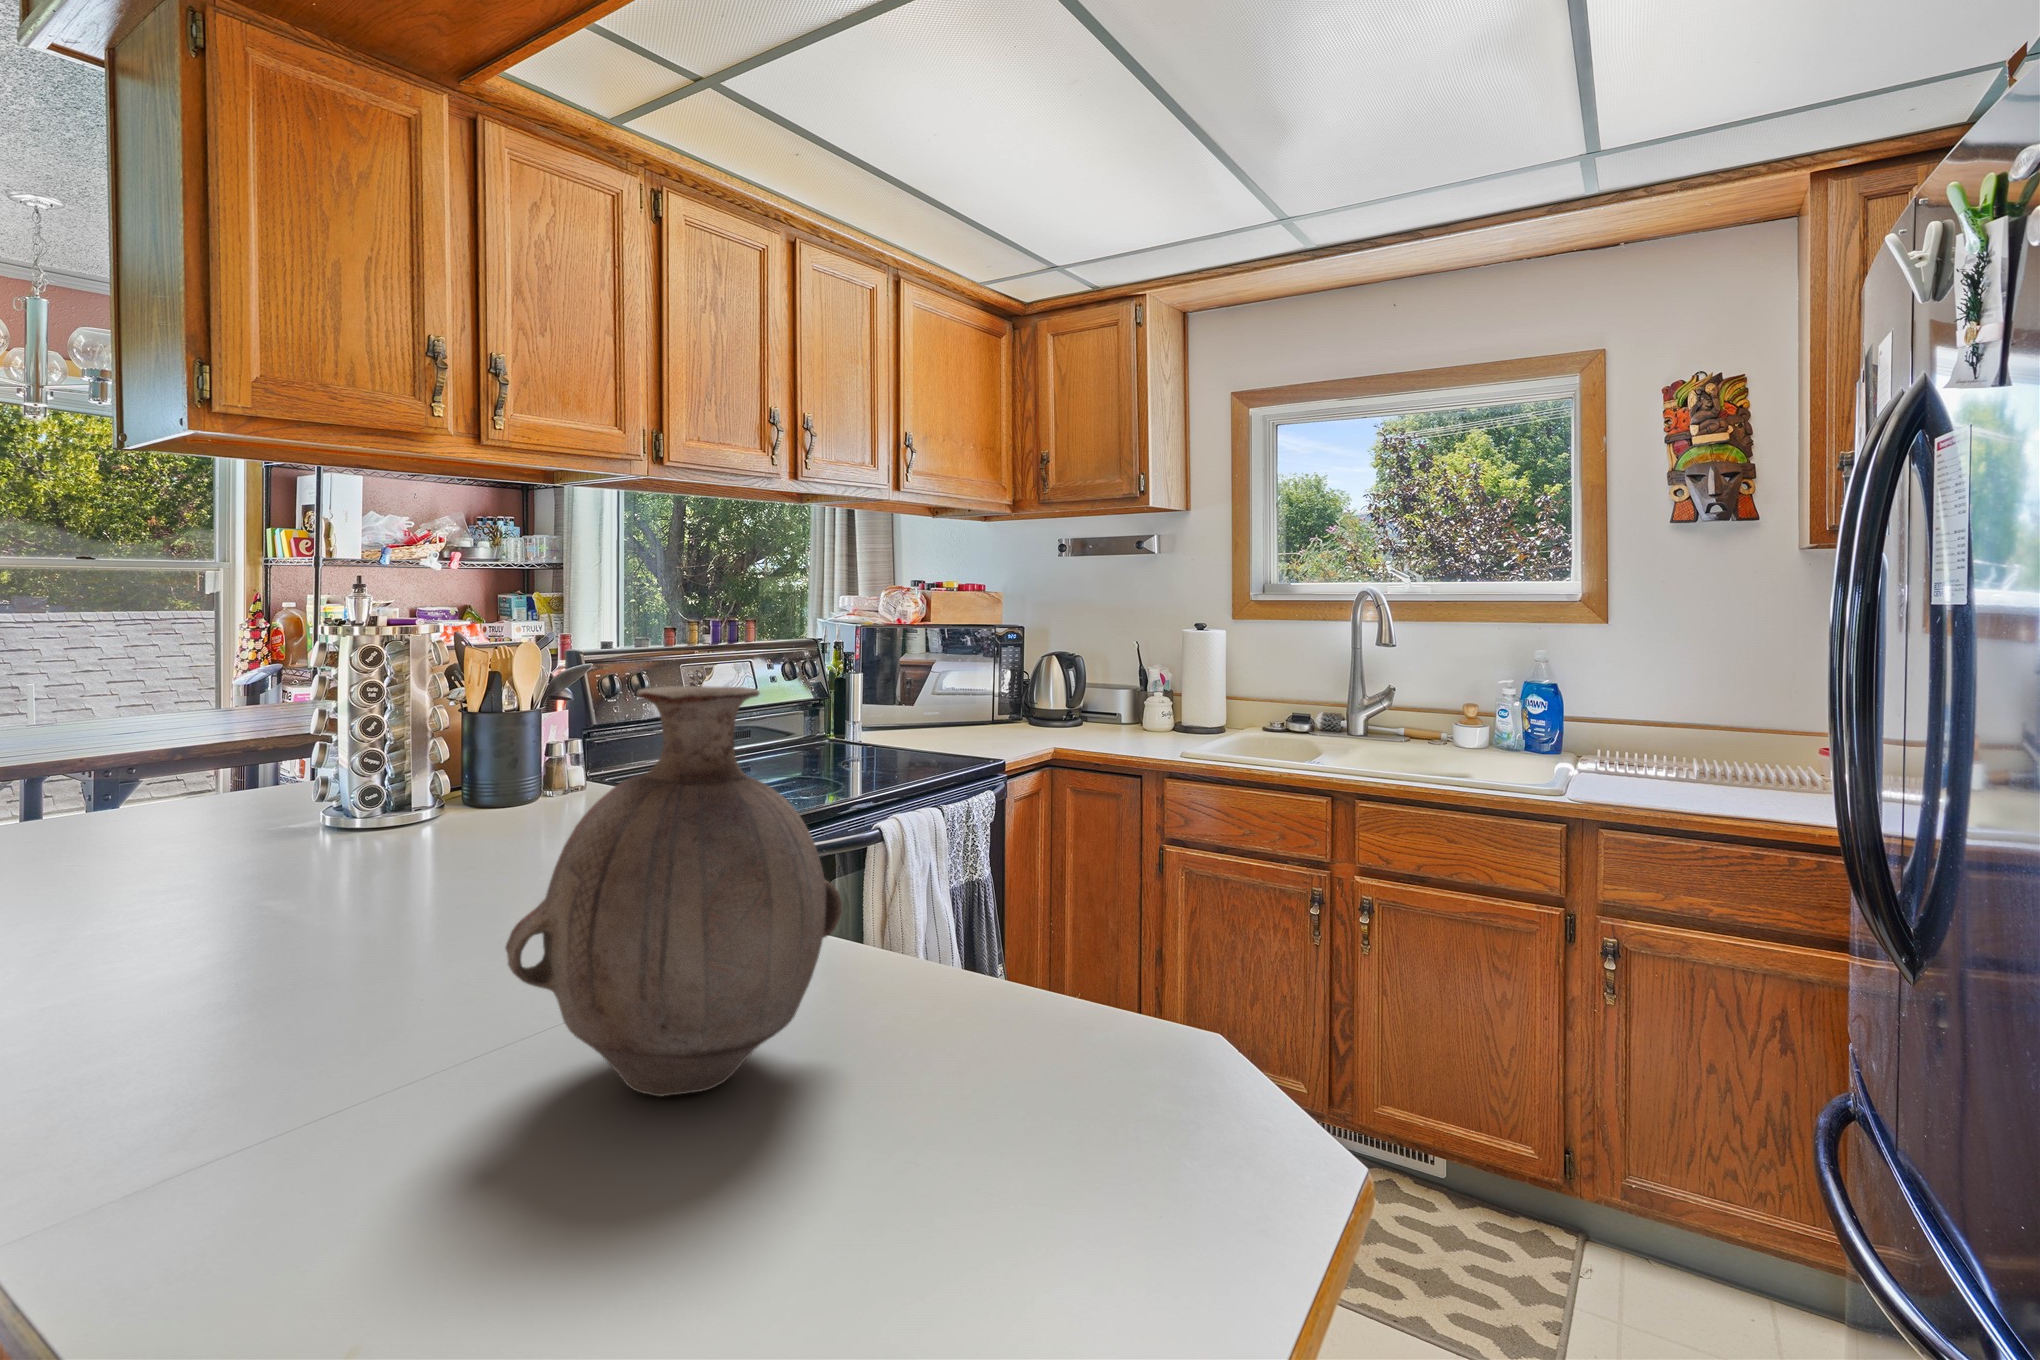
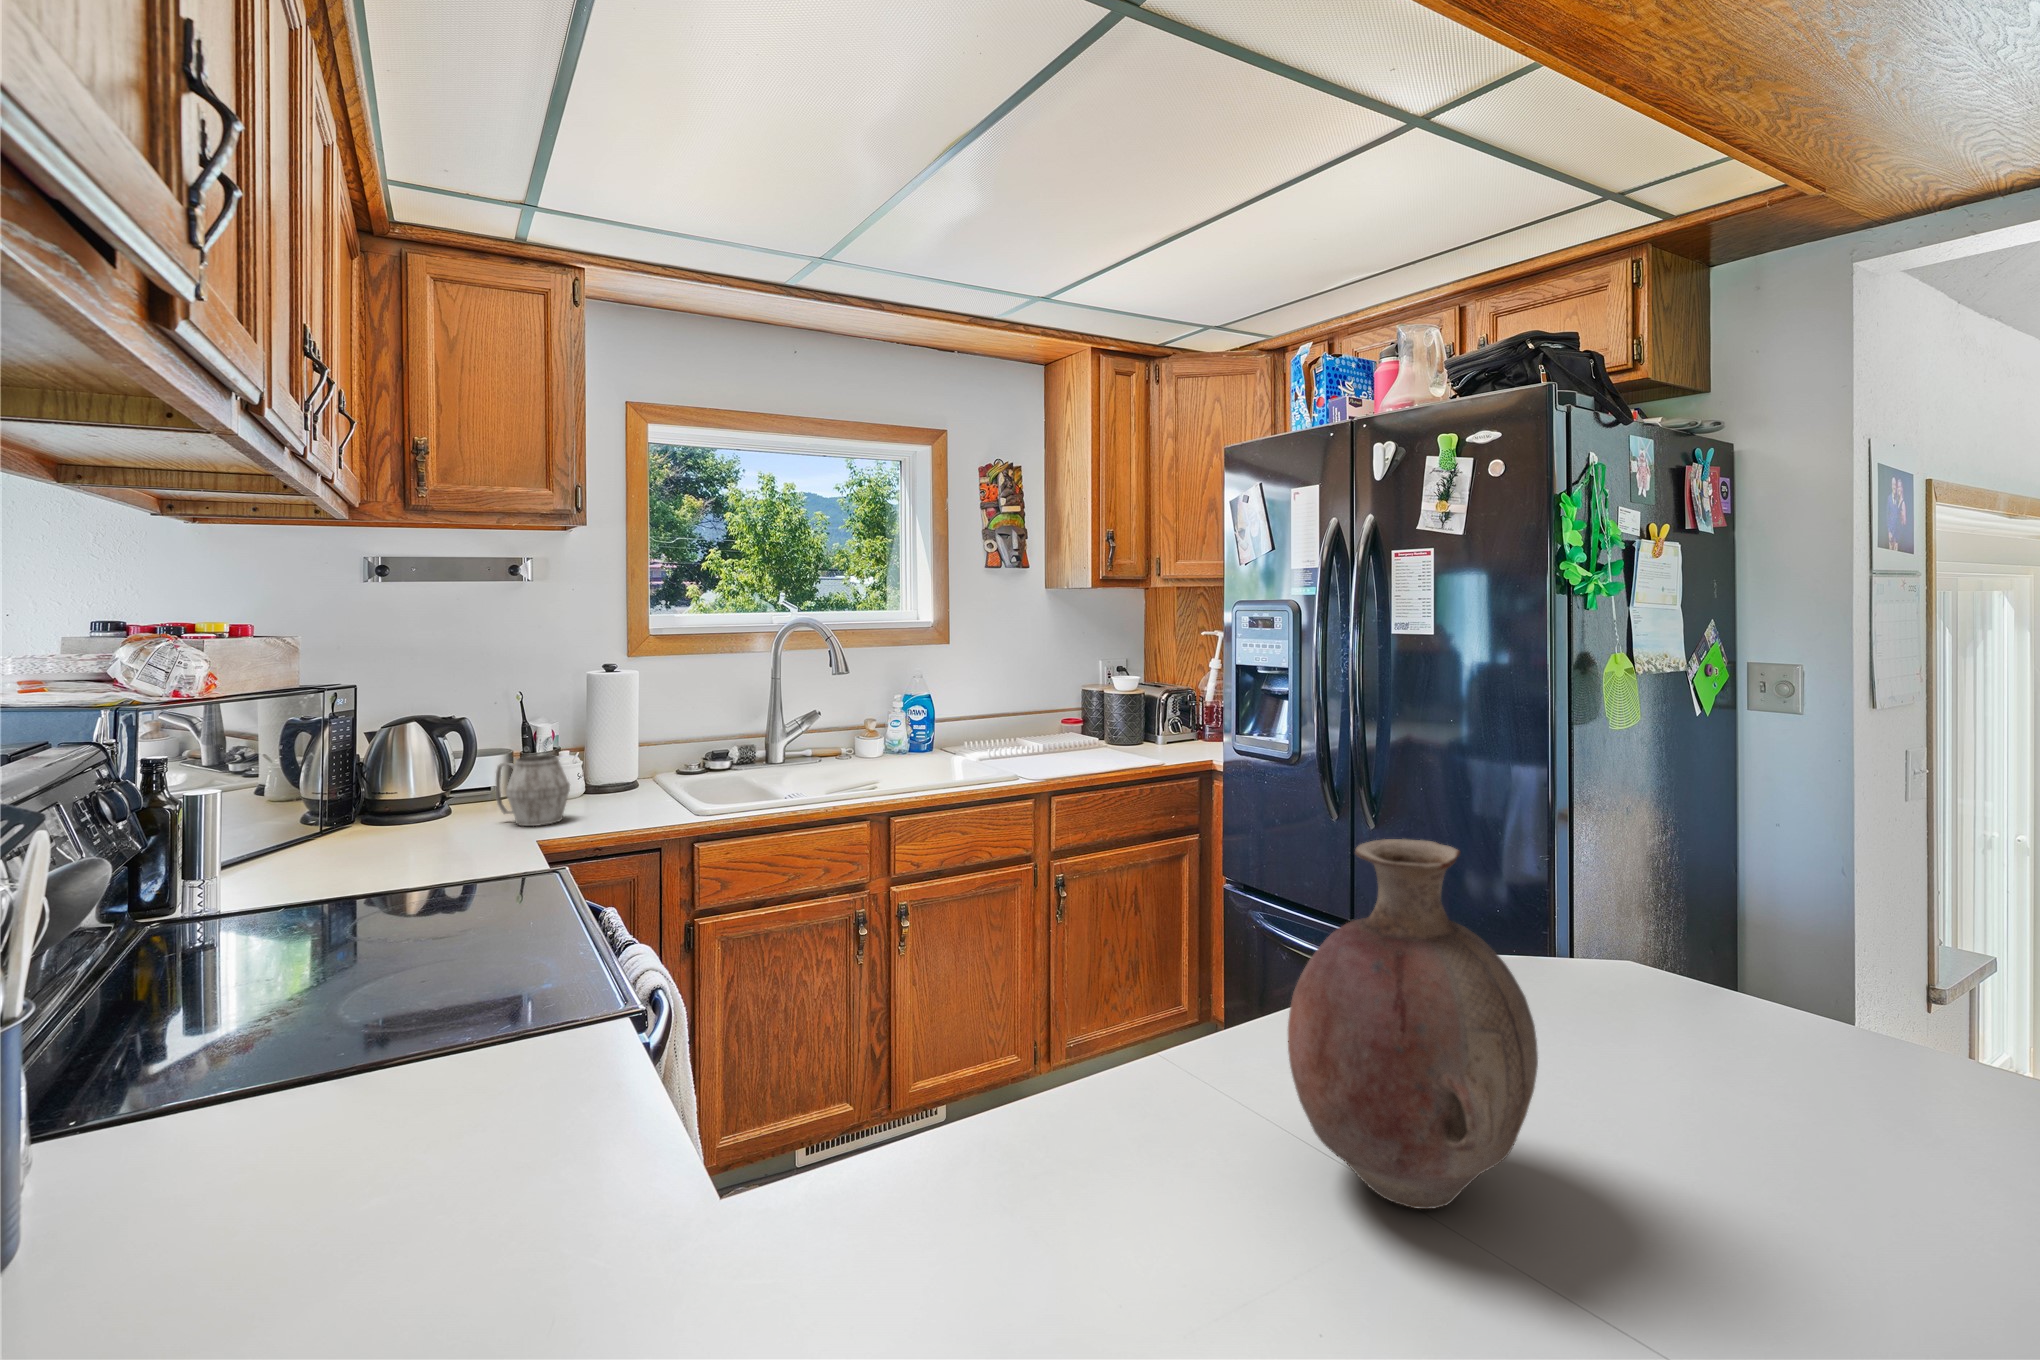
mug: none [1074,686,1119,740] -> present [495,755,570,826]

